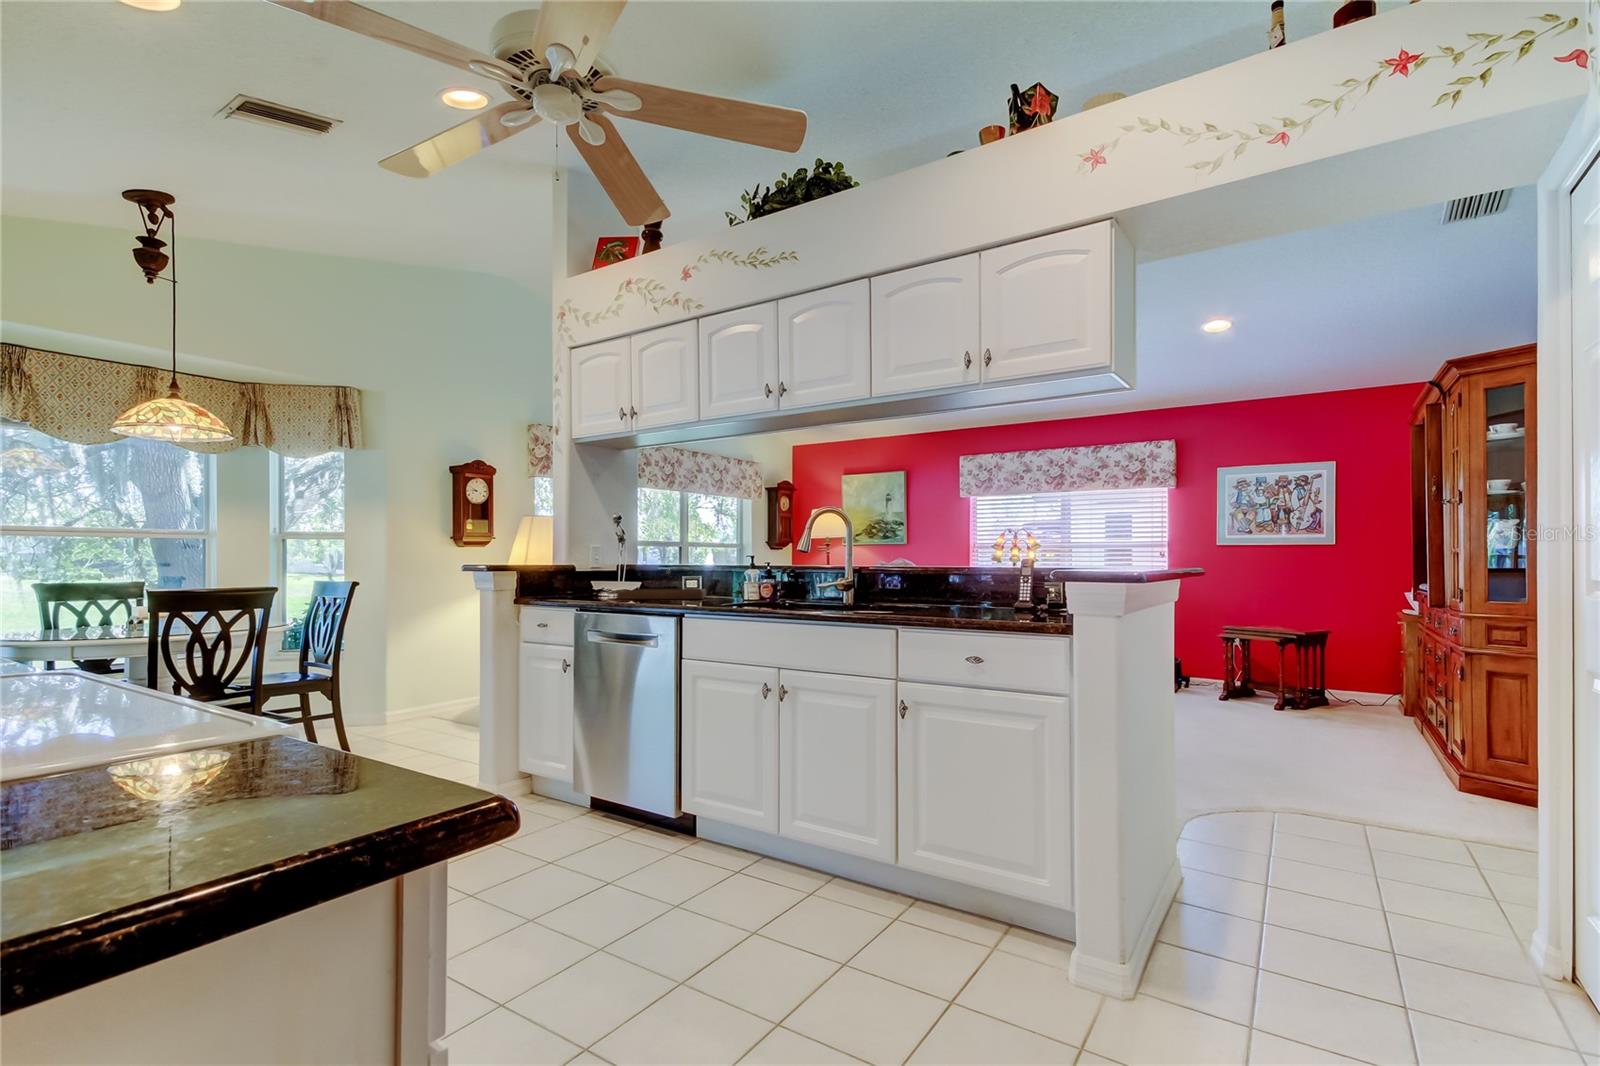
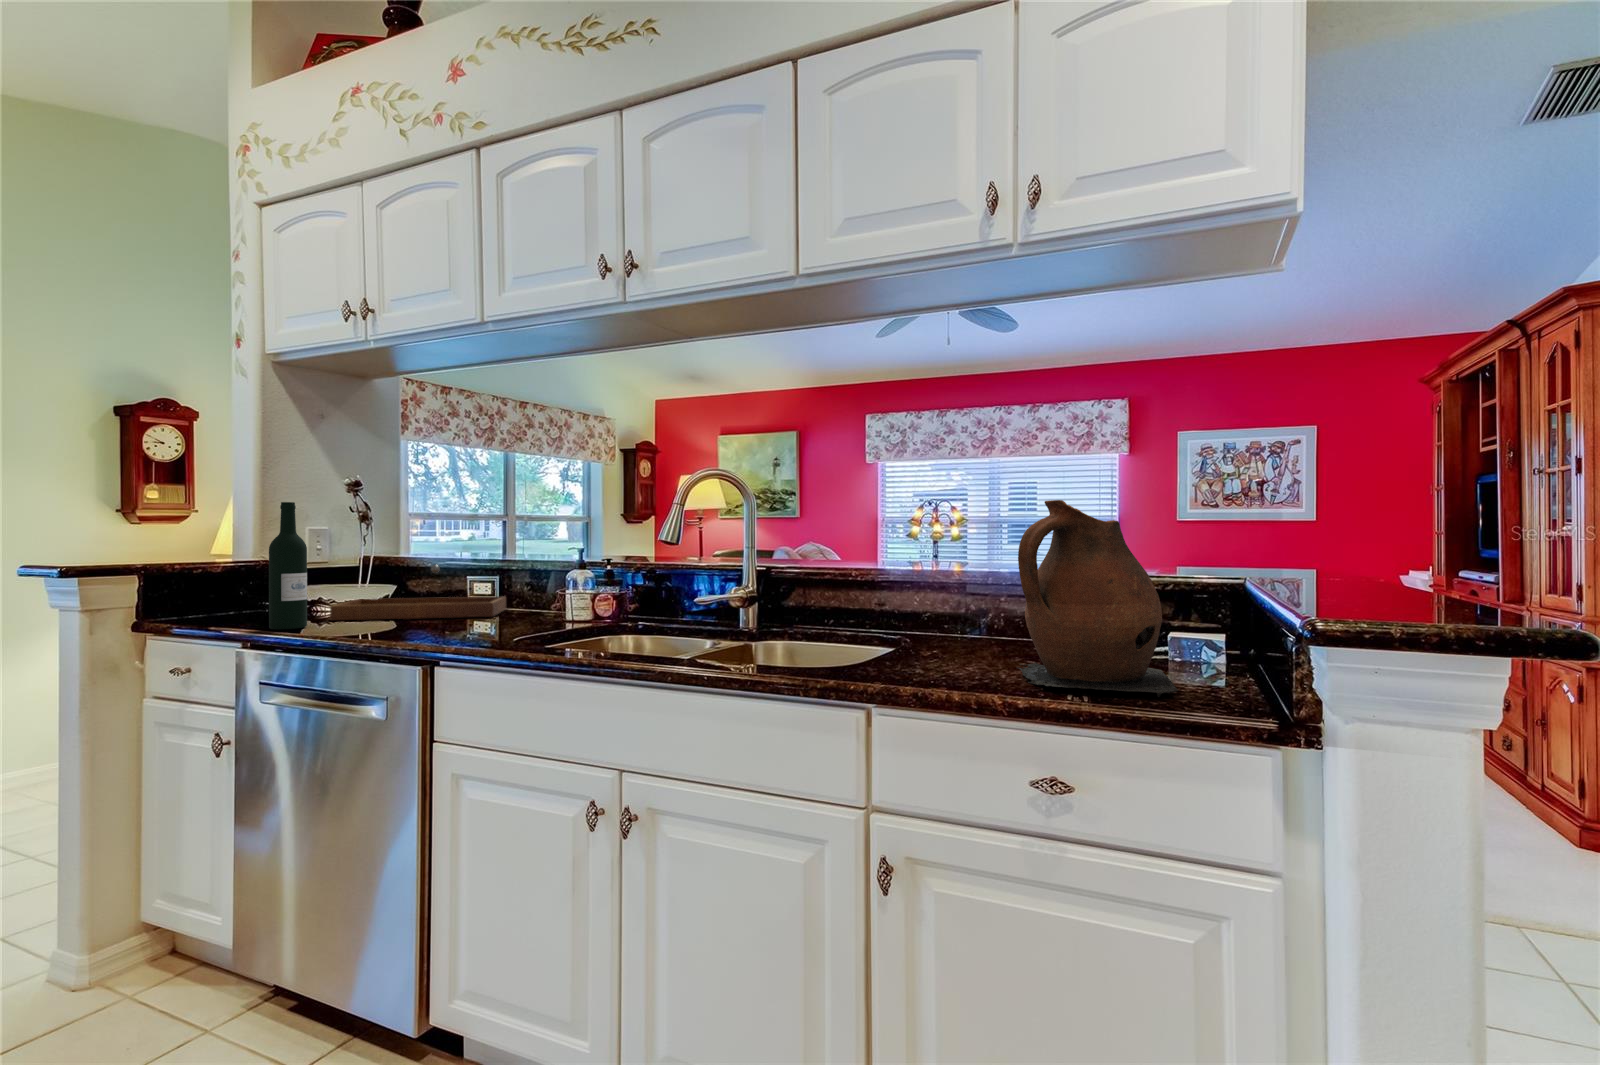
wine bottle: none [593,534,611,602] -> present [269,502,307,630]
ceramic pitcher: none [967,534,1046,624] -> present [1018,500,1178,697]

